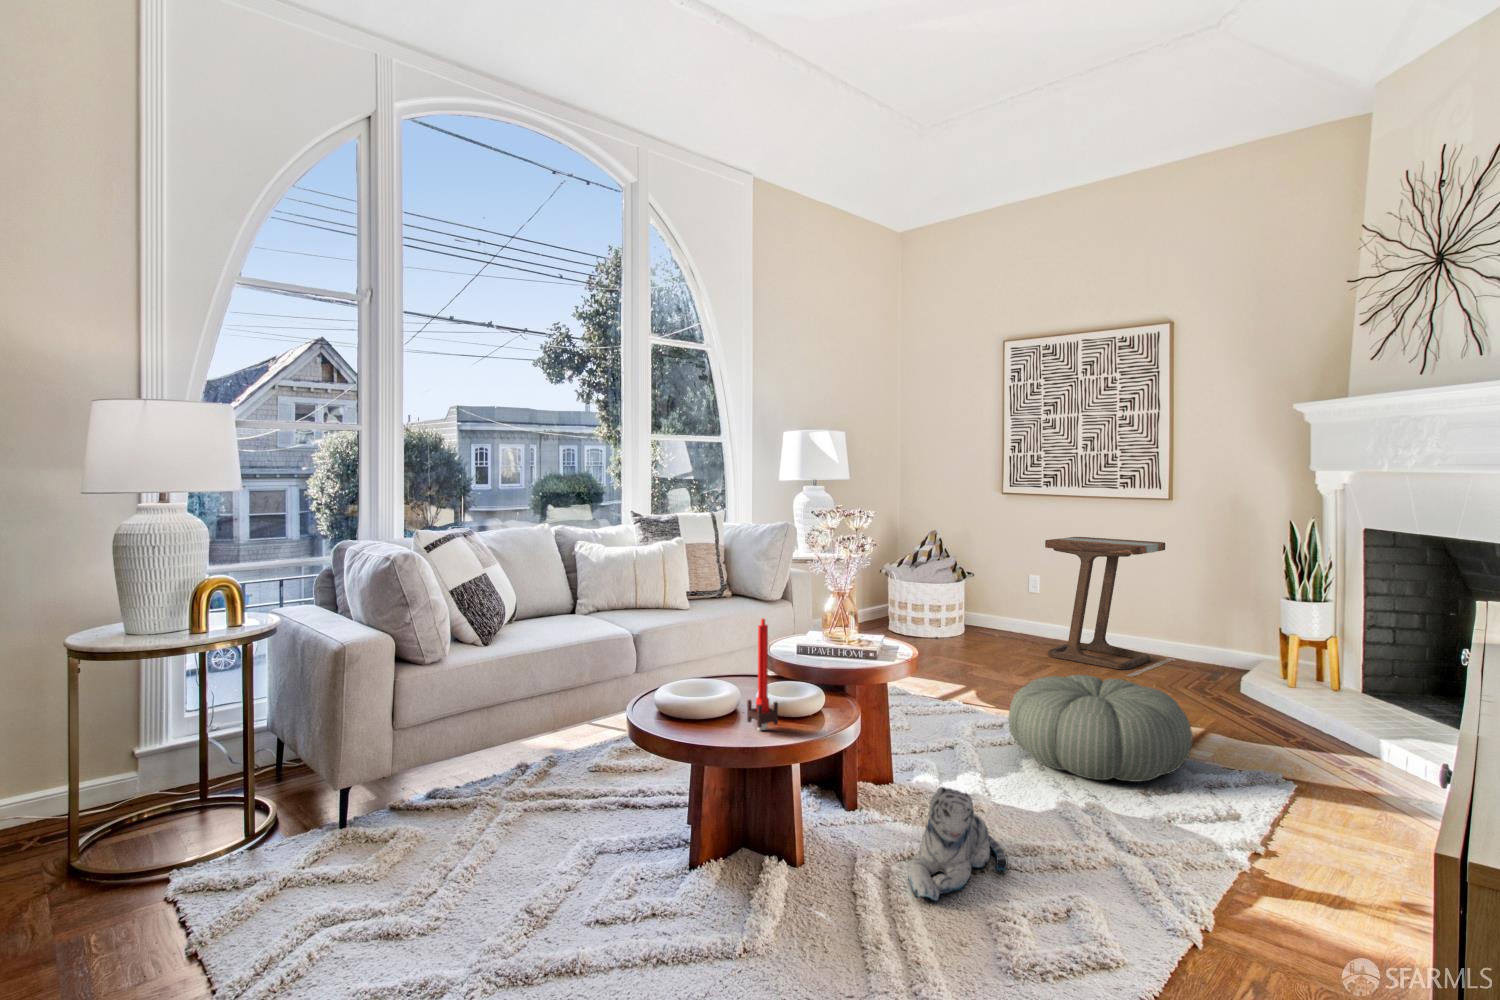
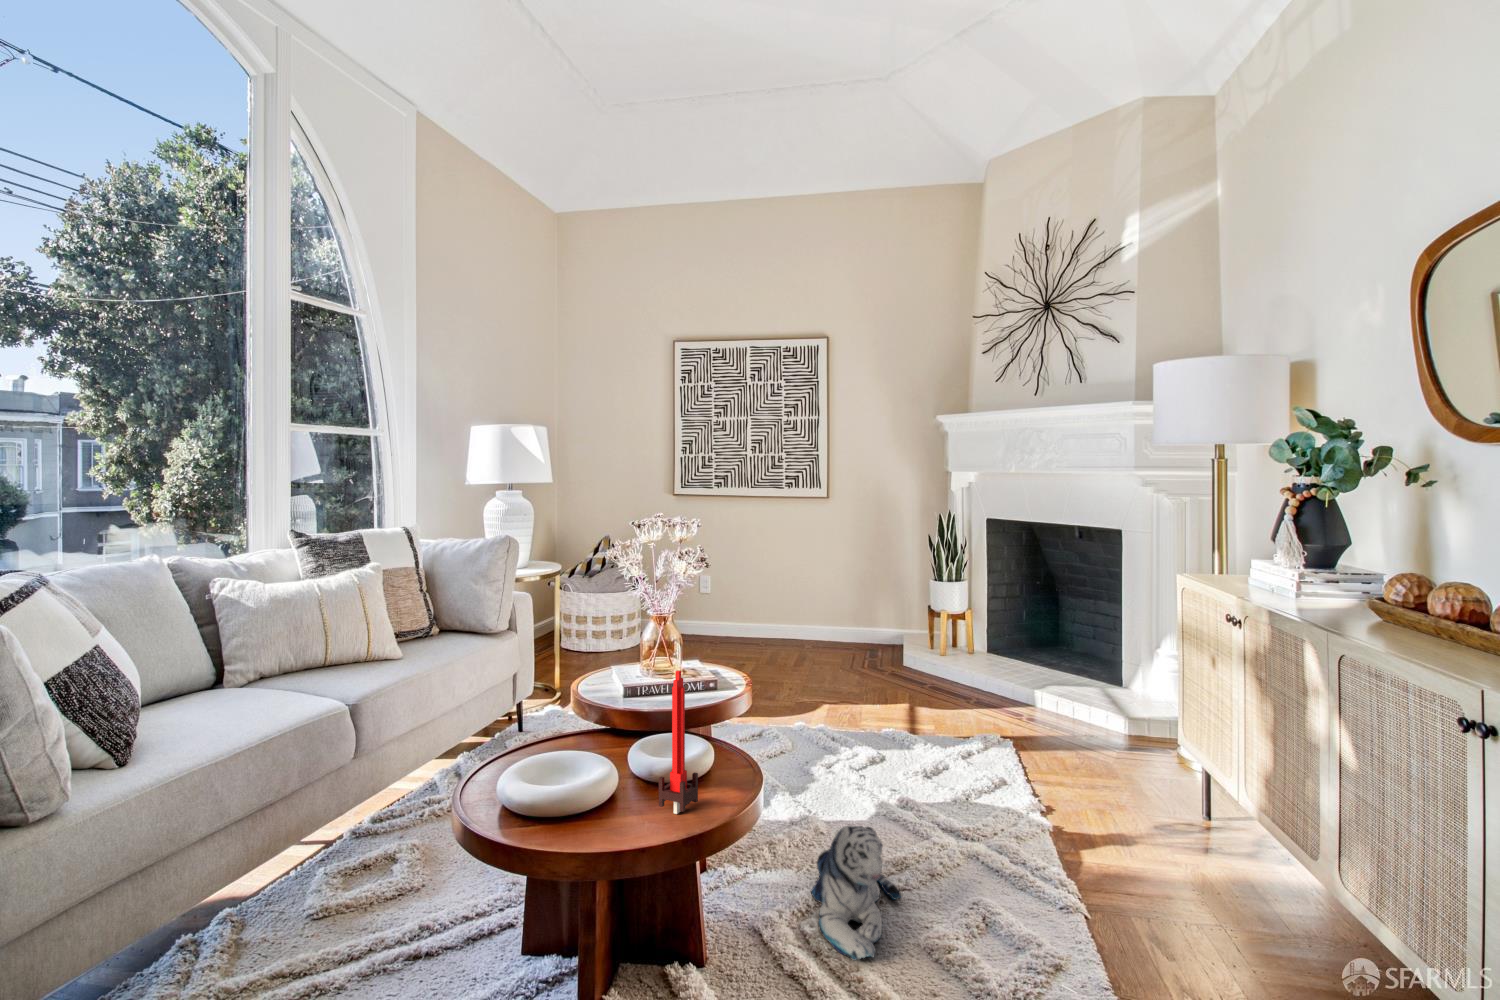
side table: present [1045,537,1173,676] -> none [732,535,837,663]
pouf: present [1008,675,1192,782] -> none [785,671,946,774]

